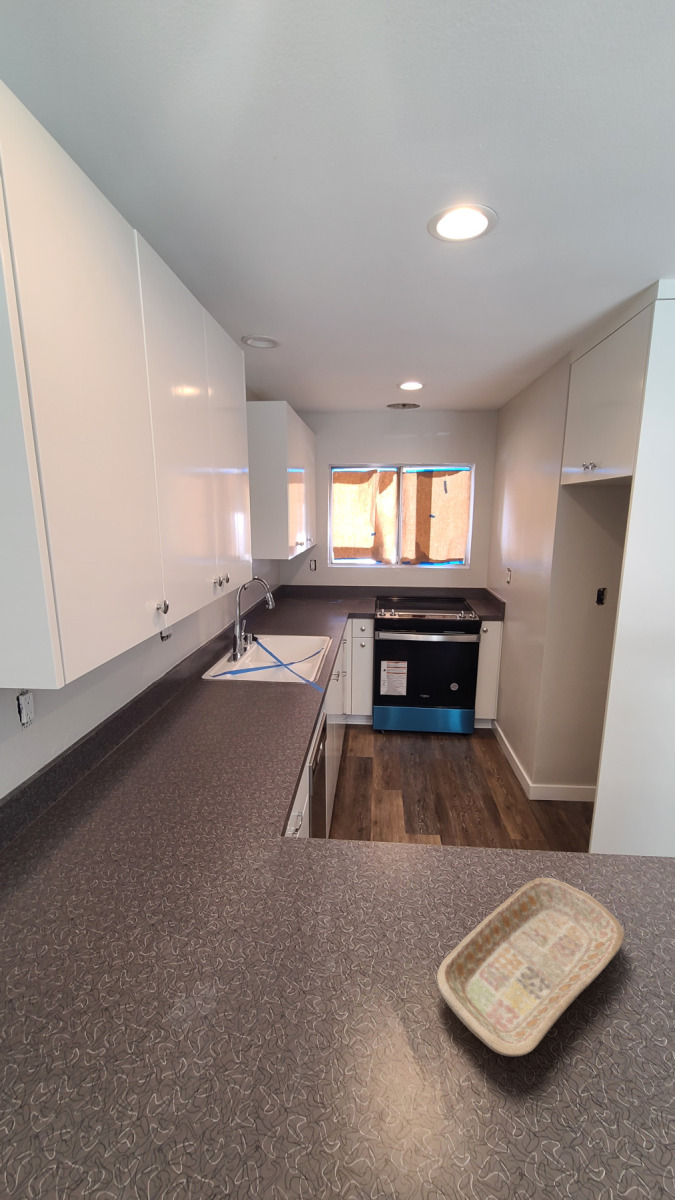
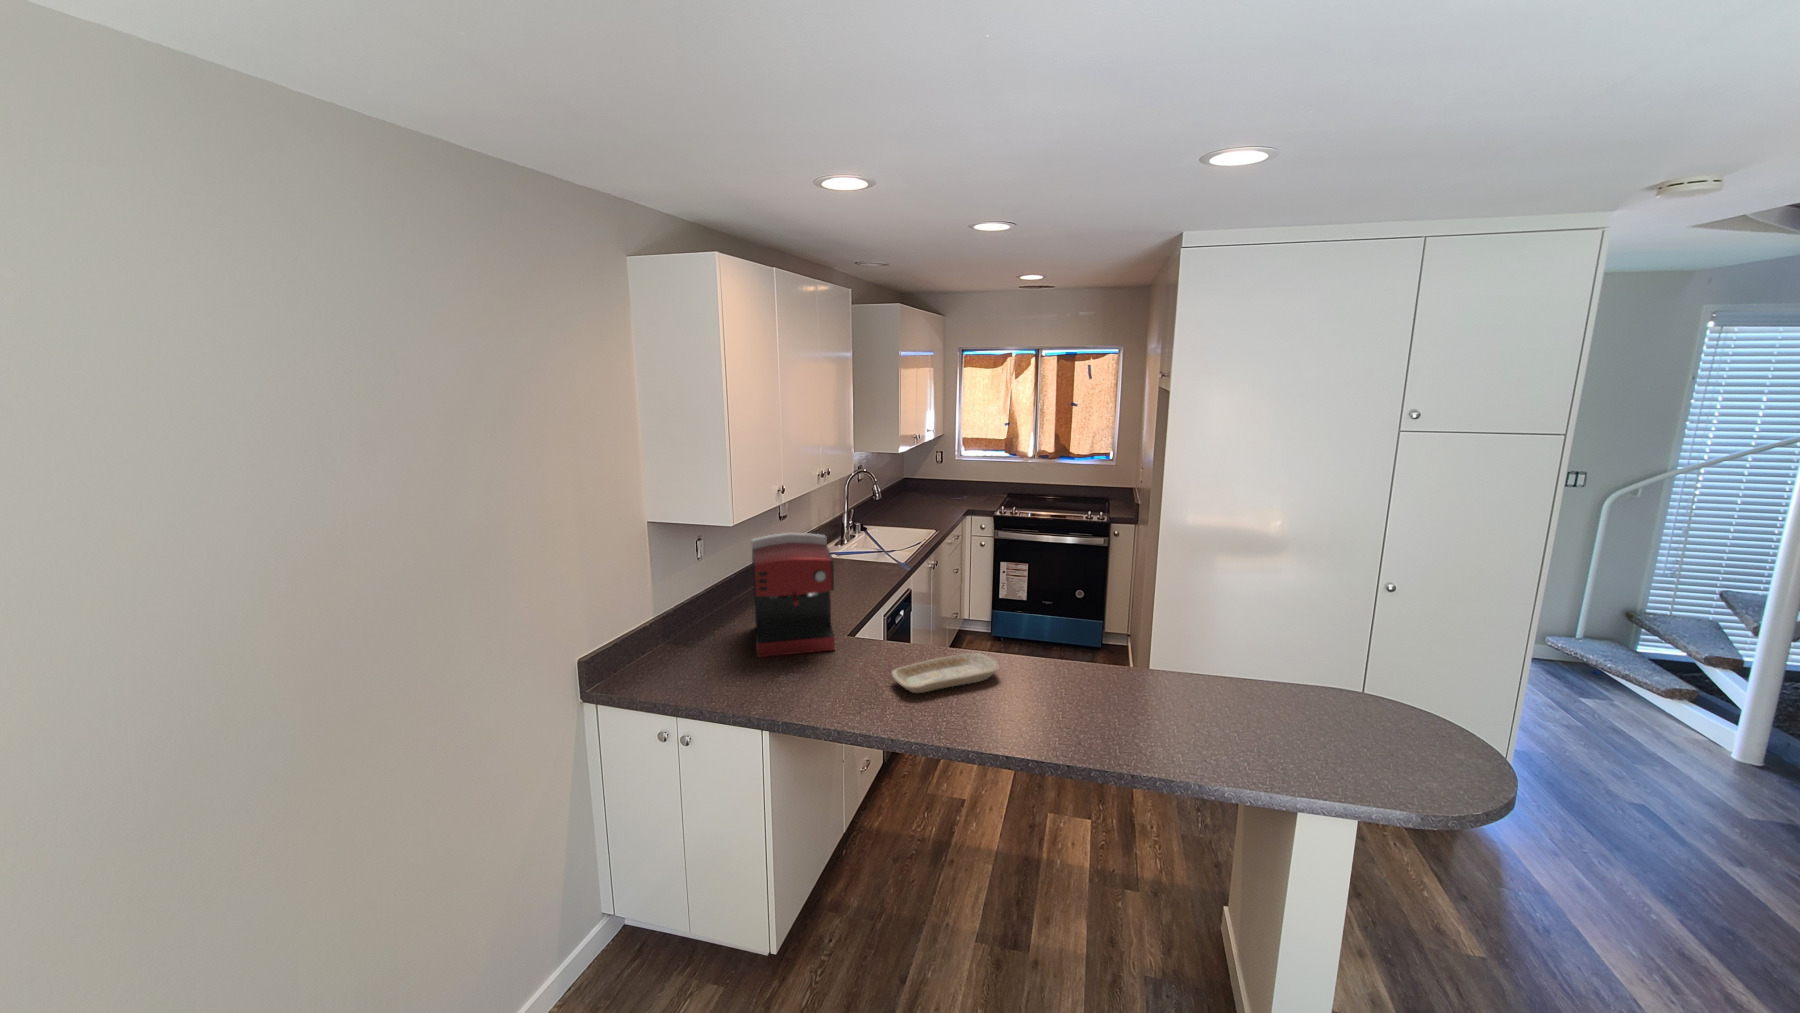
coffee maker: none [113,672,283,943] -> present [752,533,835,657]

